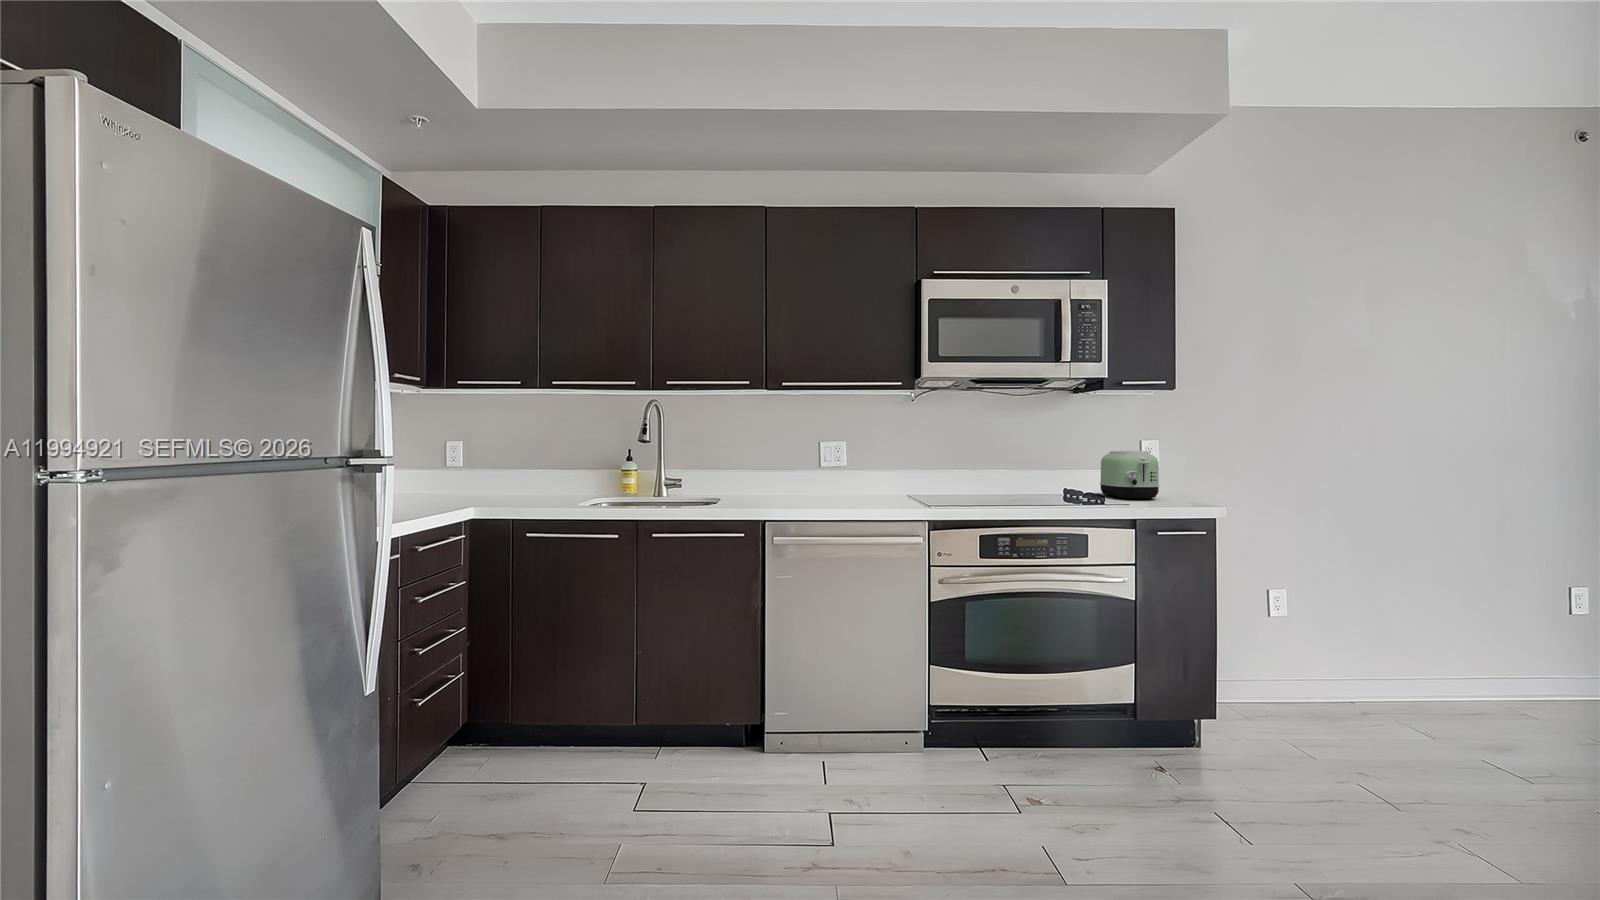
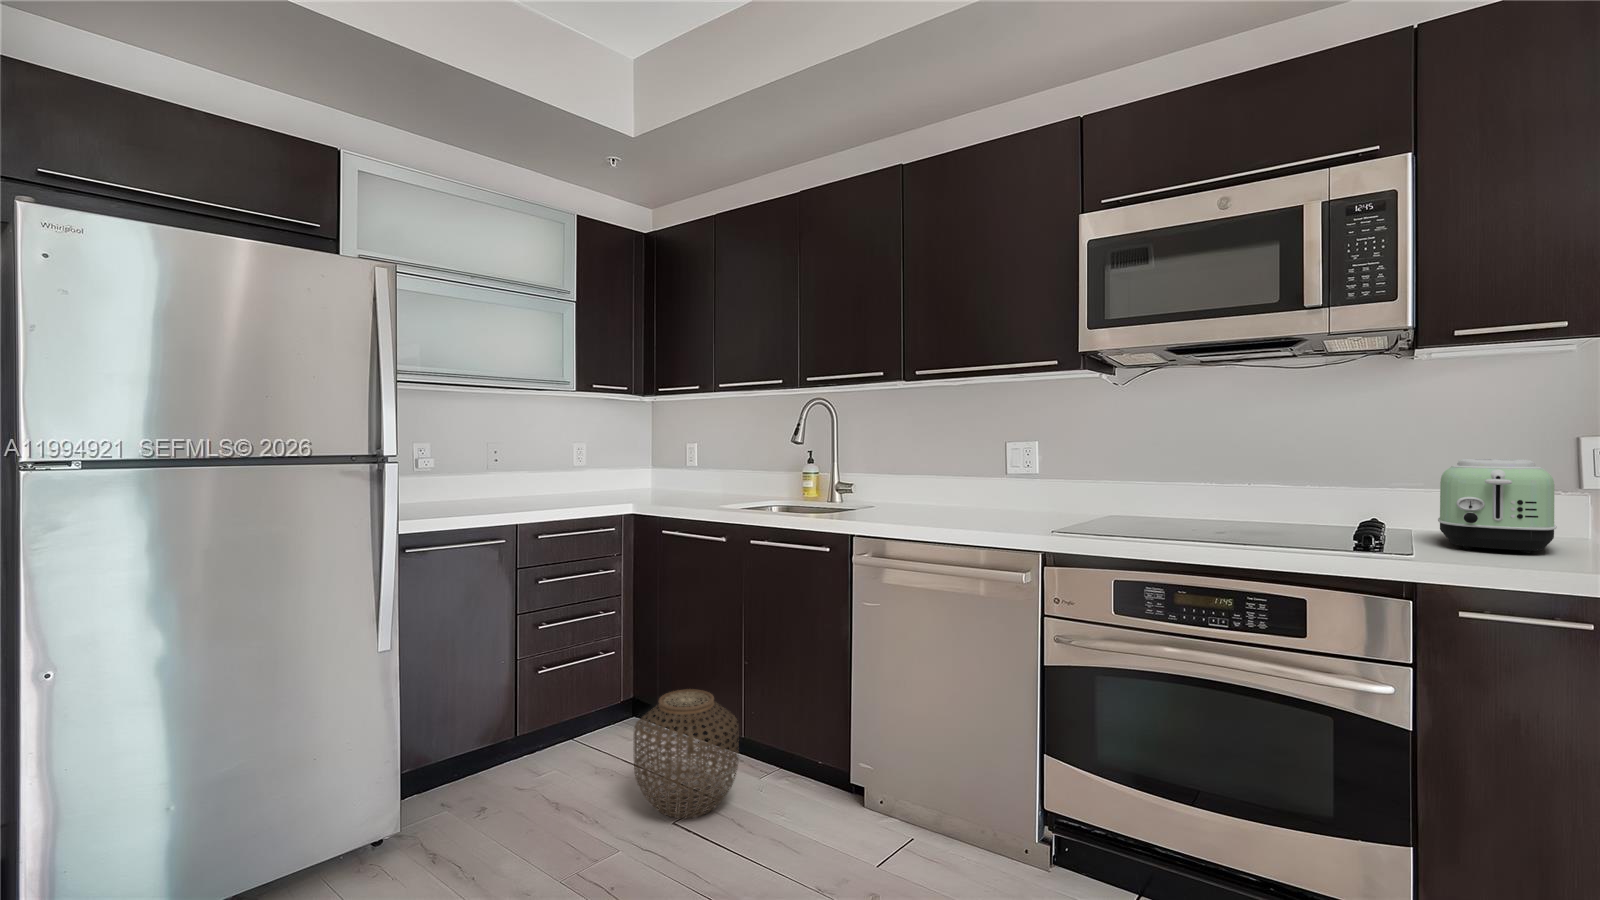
woven basket: none [581,690,689,821] -> present [634,689,739,818]

